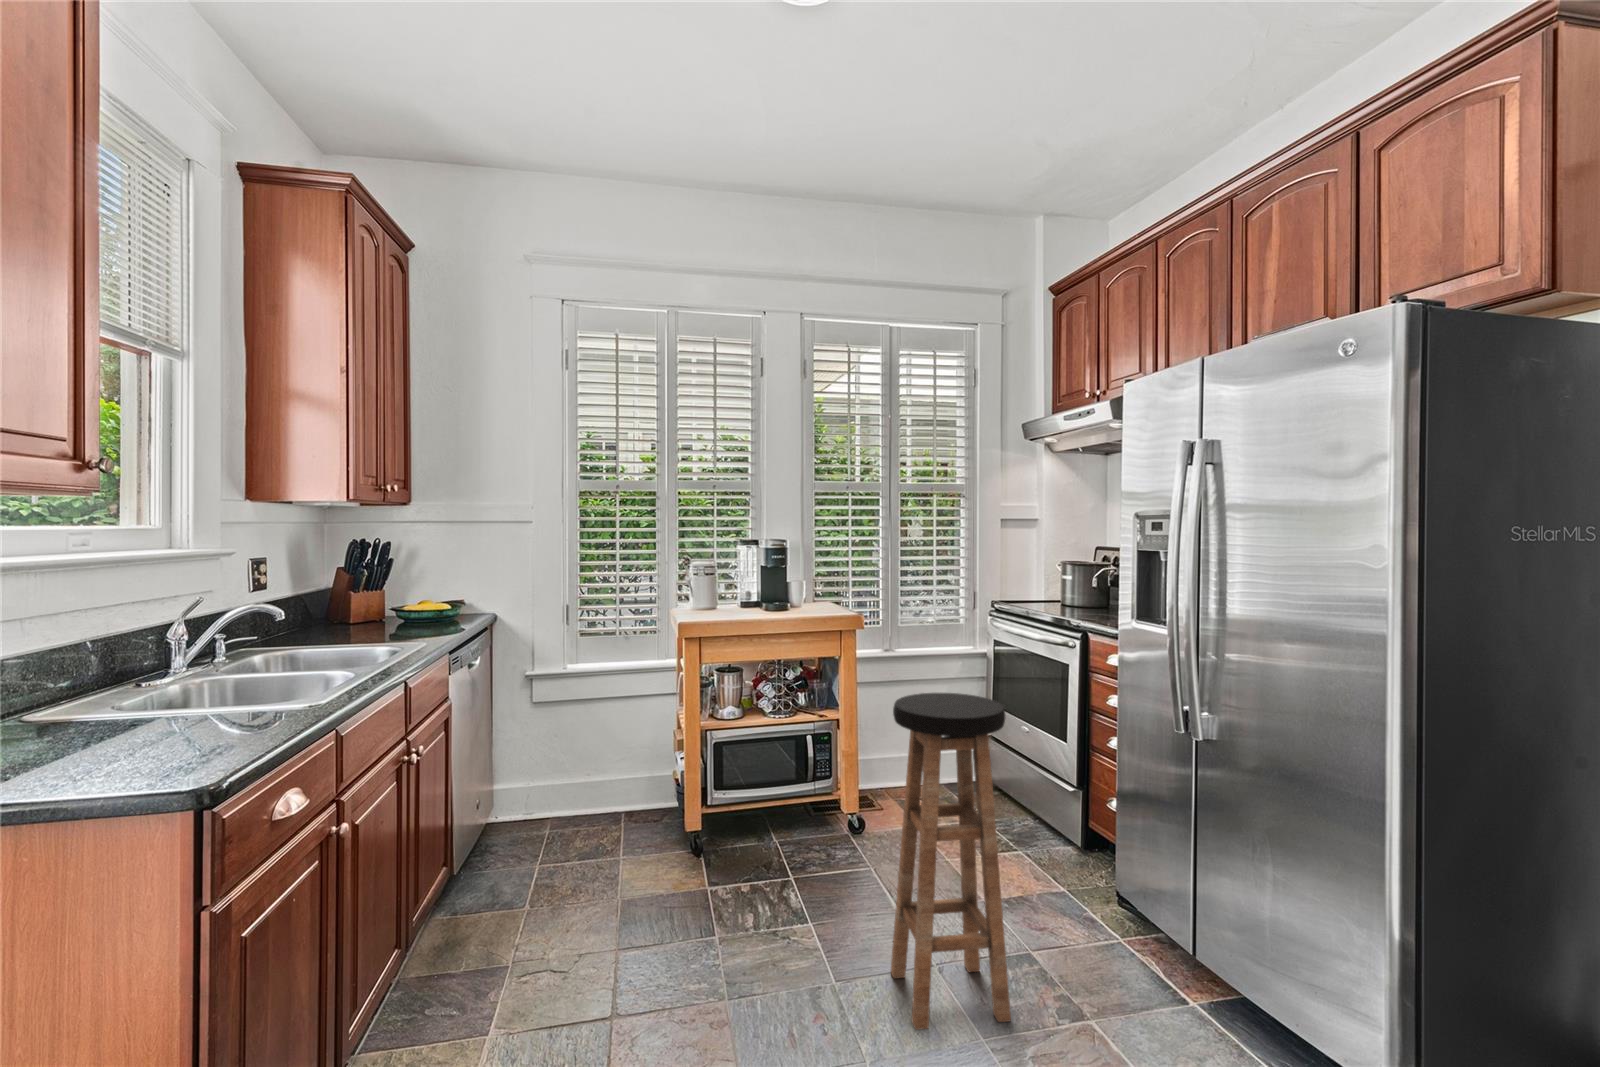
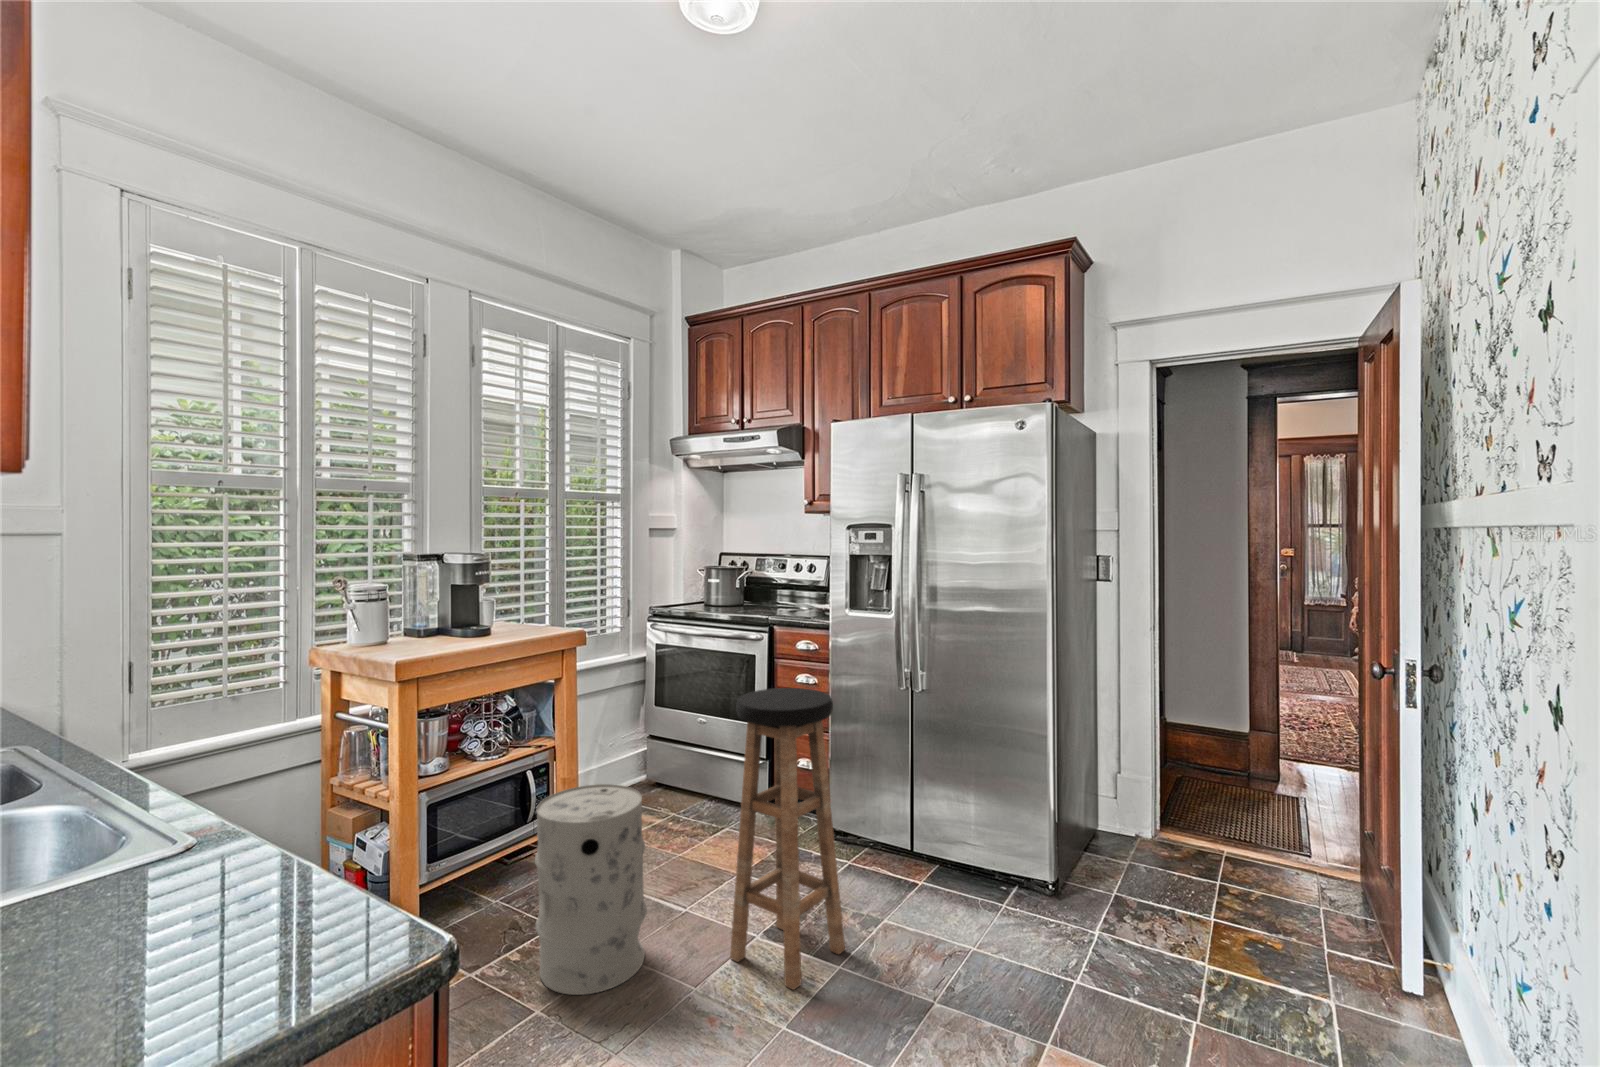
trash can: none [733,754,834,948] -> present [535,784,647,995]

